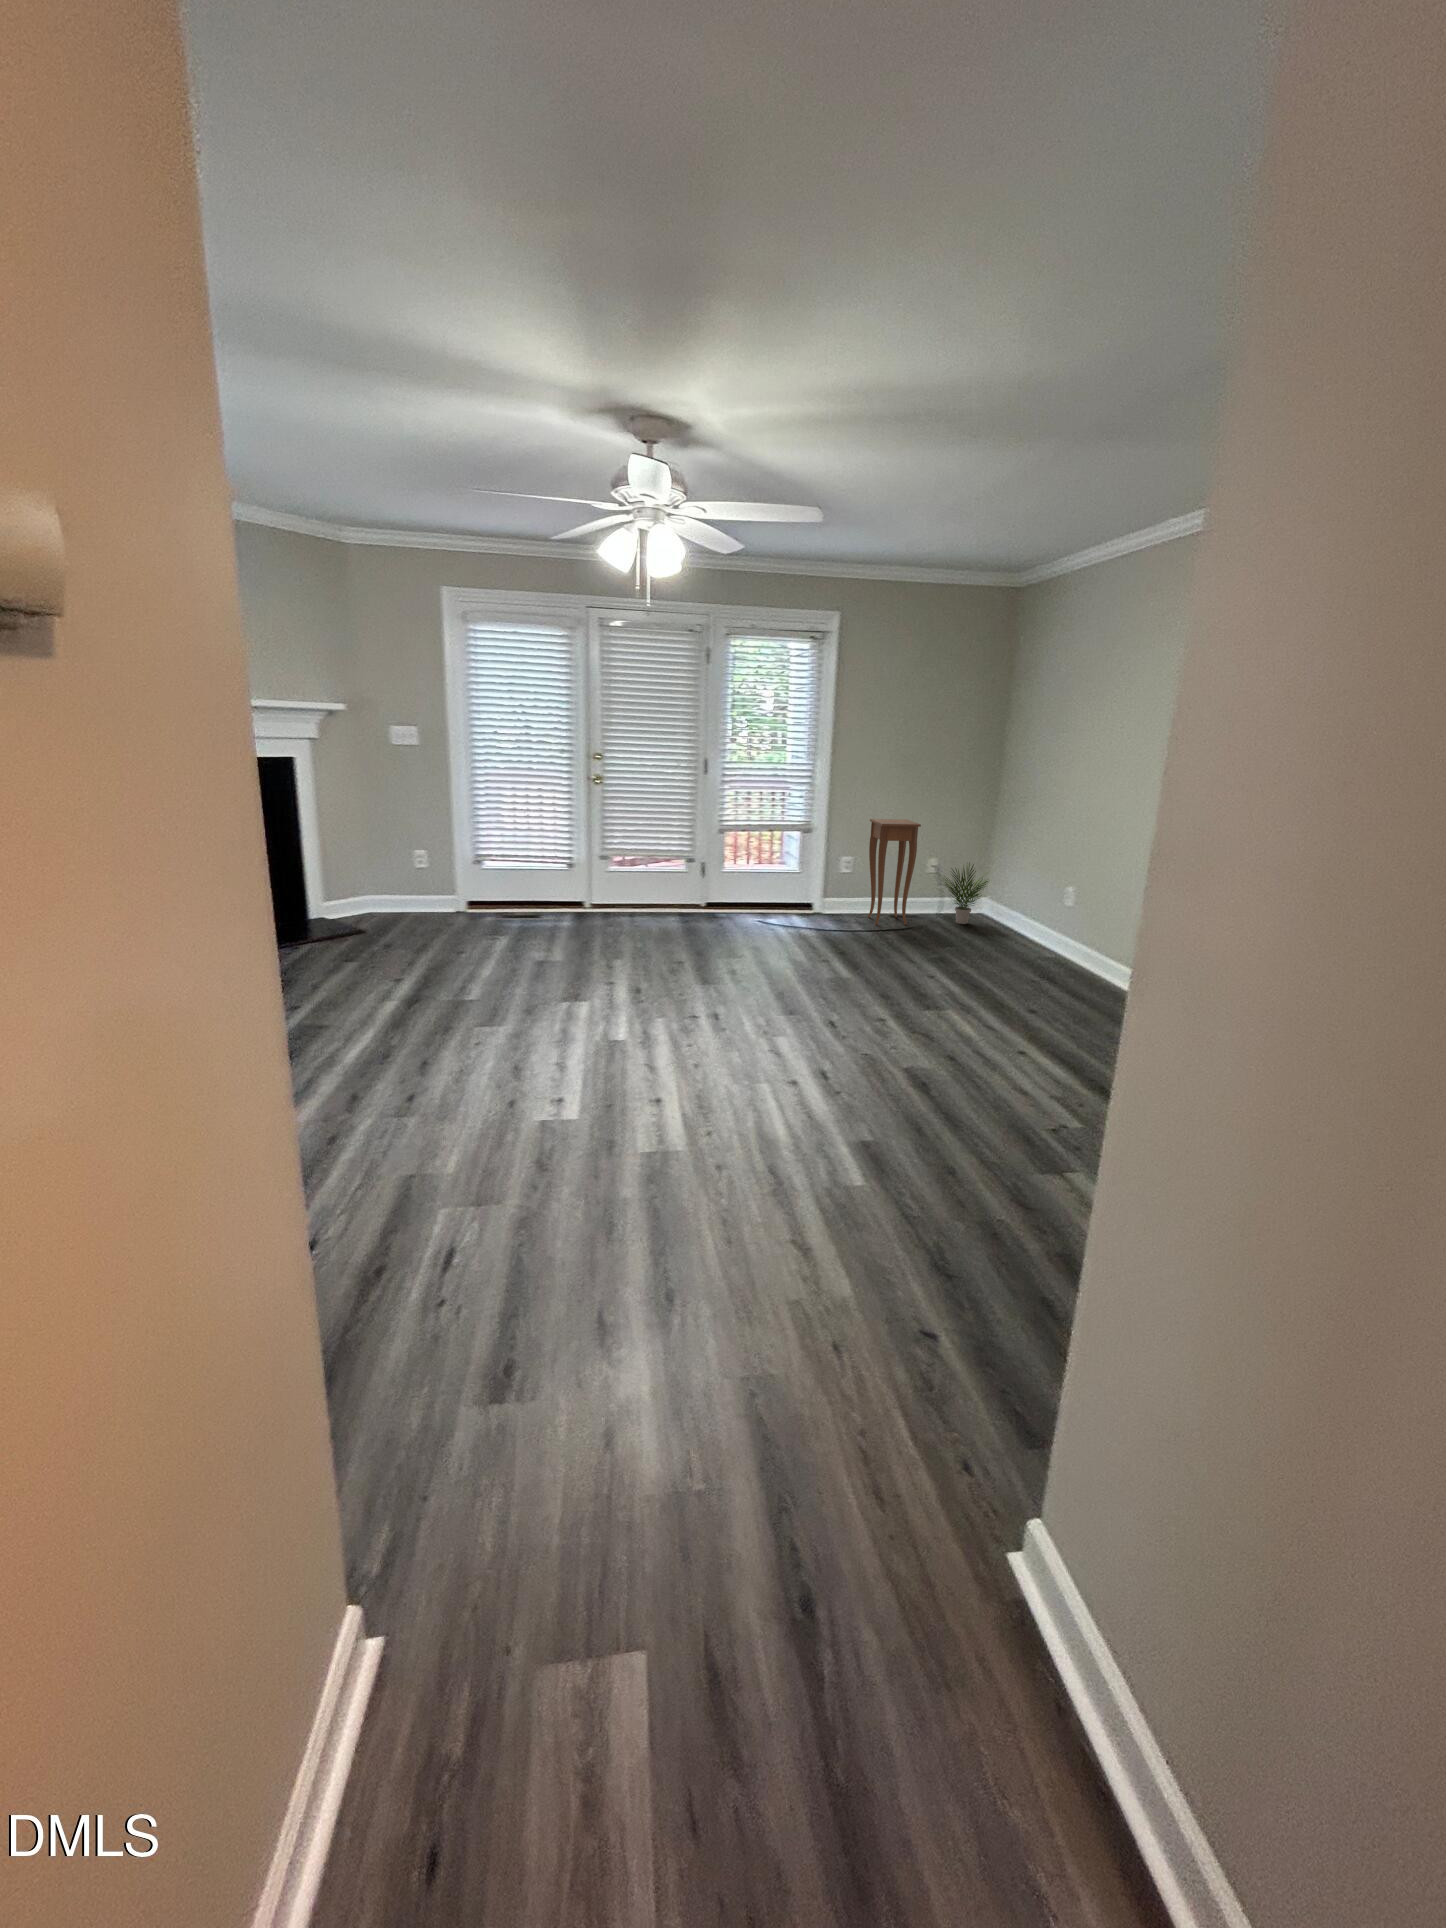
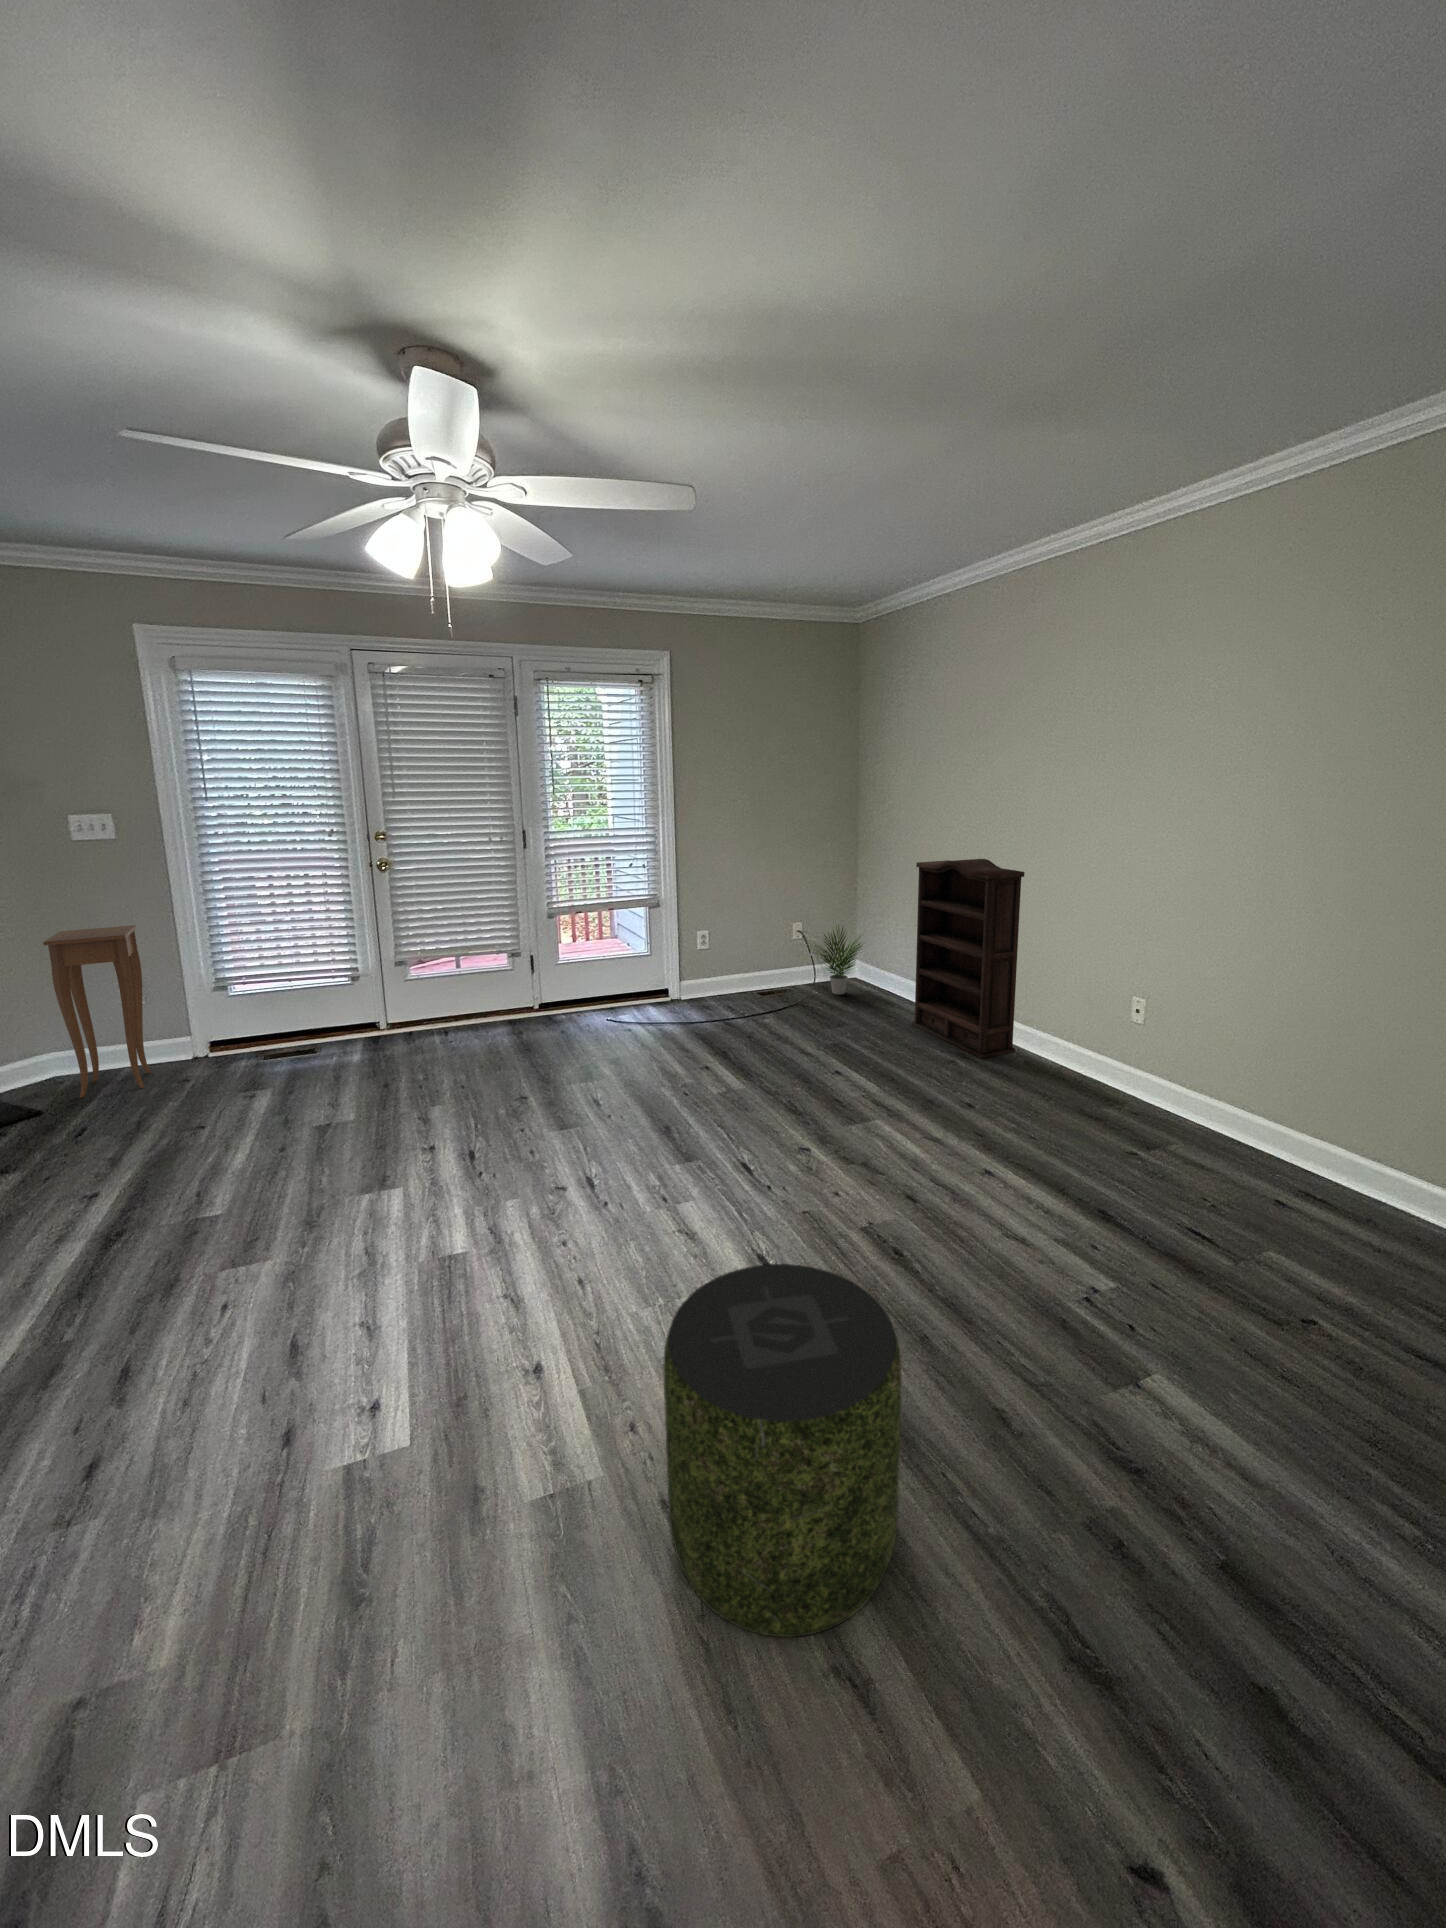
bookshelf: none [1016,807,1124,982] -> present [912,859,1025,1059]
side table: present [868,819,921,925] -> present [43,925,151,1098]
pouf: none [717,1036,864,1227] -> present [663,1264,902,1637]

